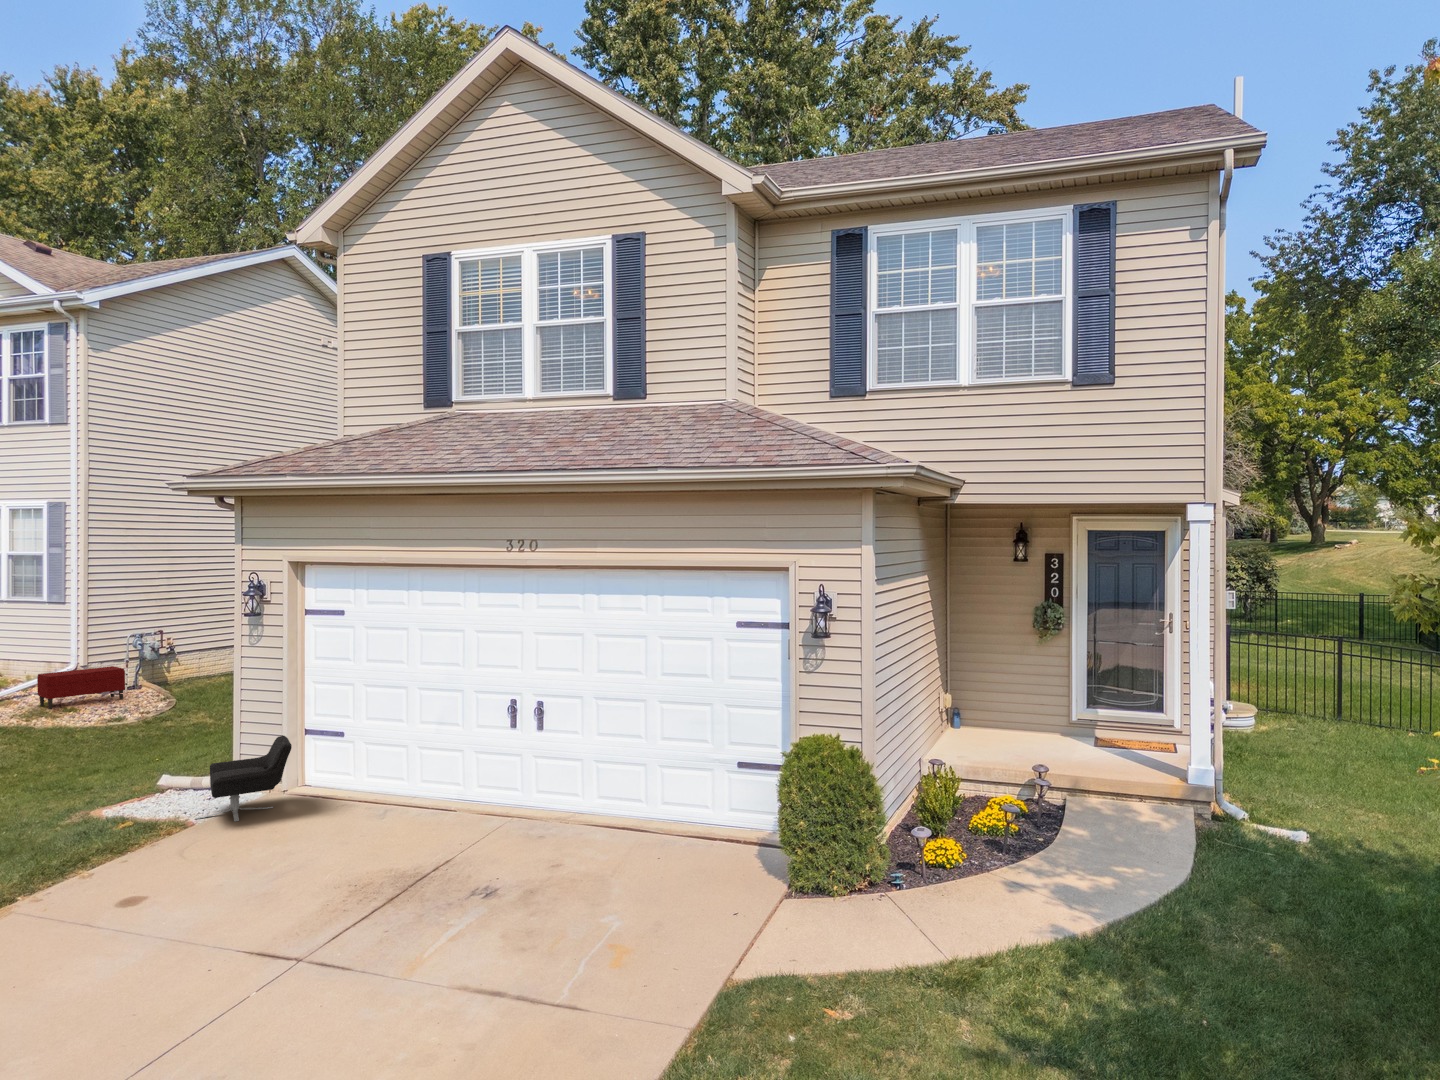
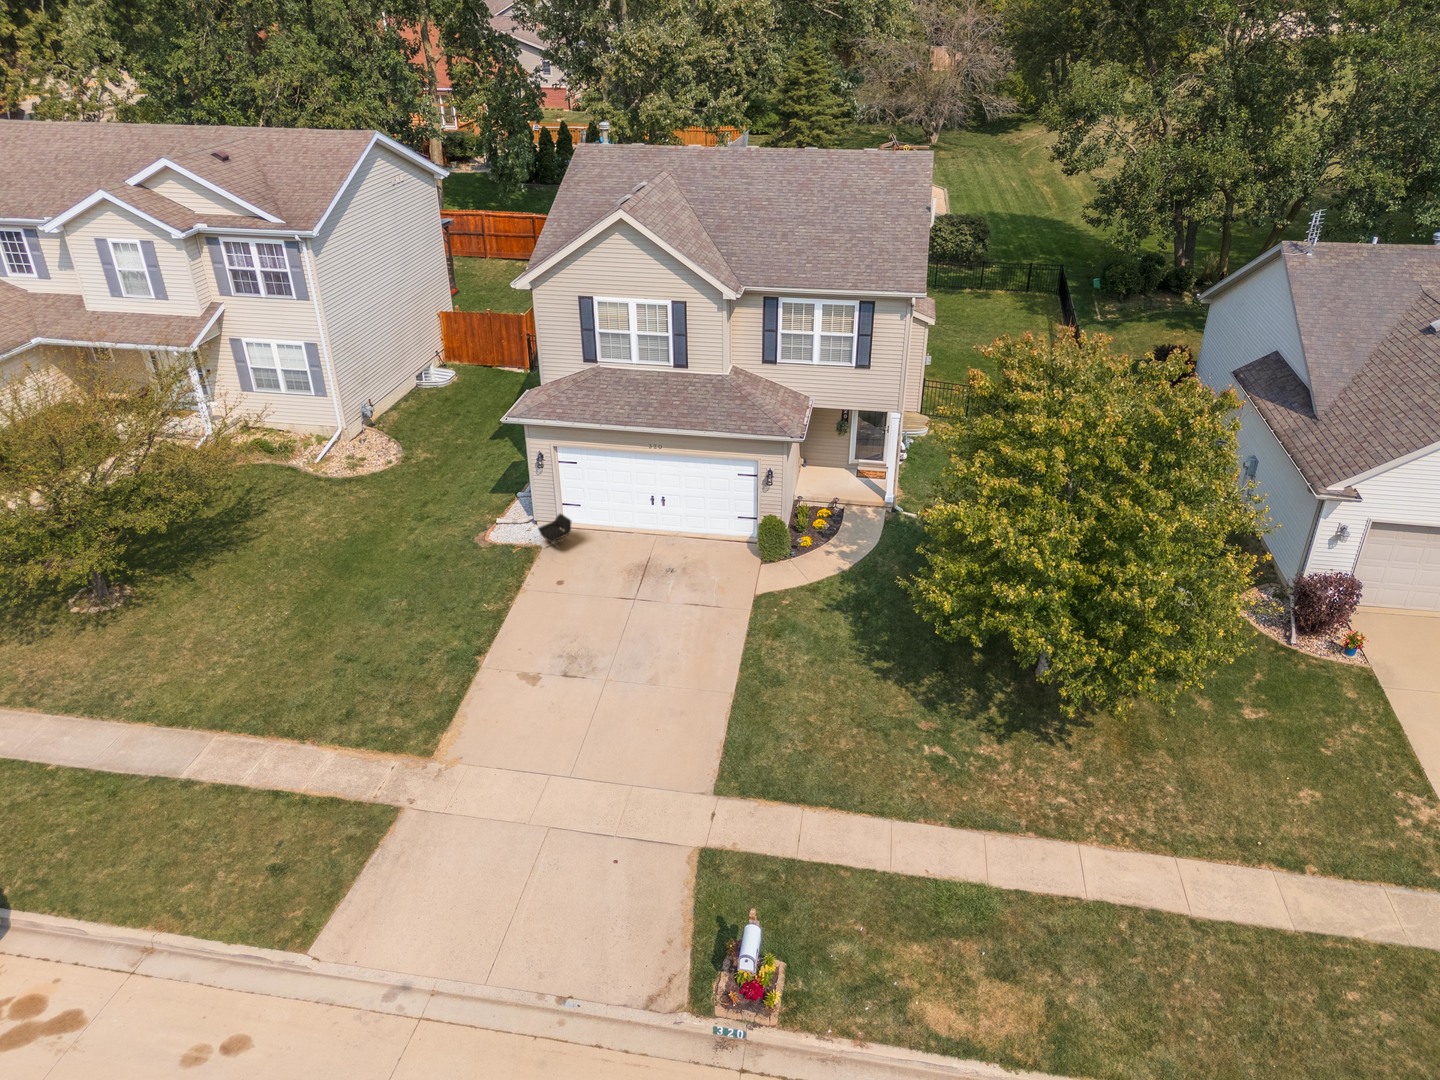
bench: present [37,666,125,709] -> none [330,440,370,472]

